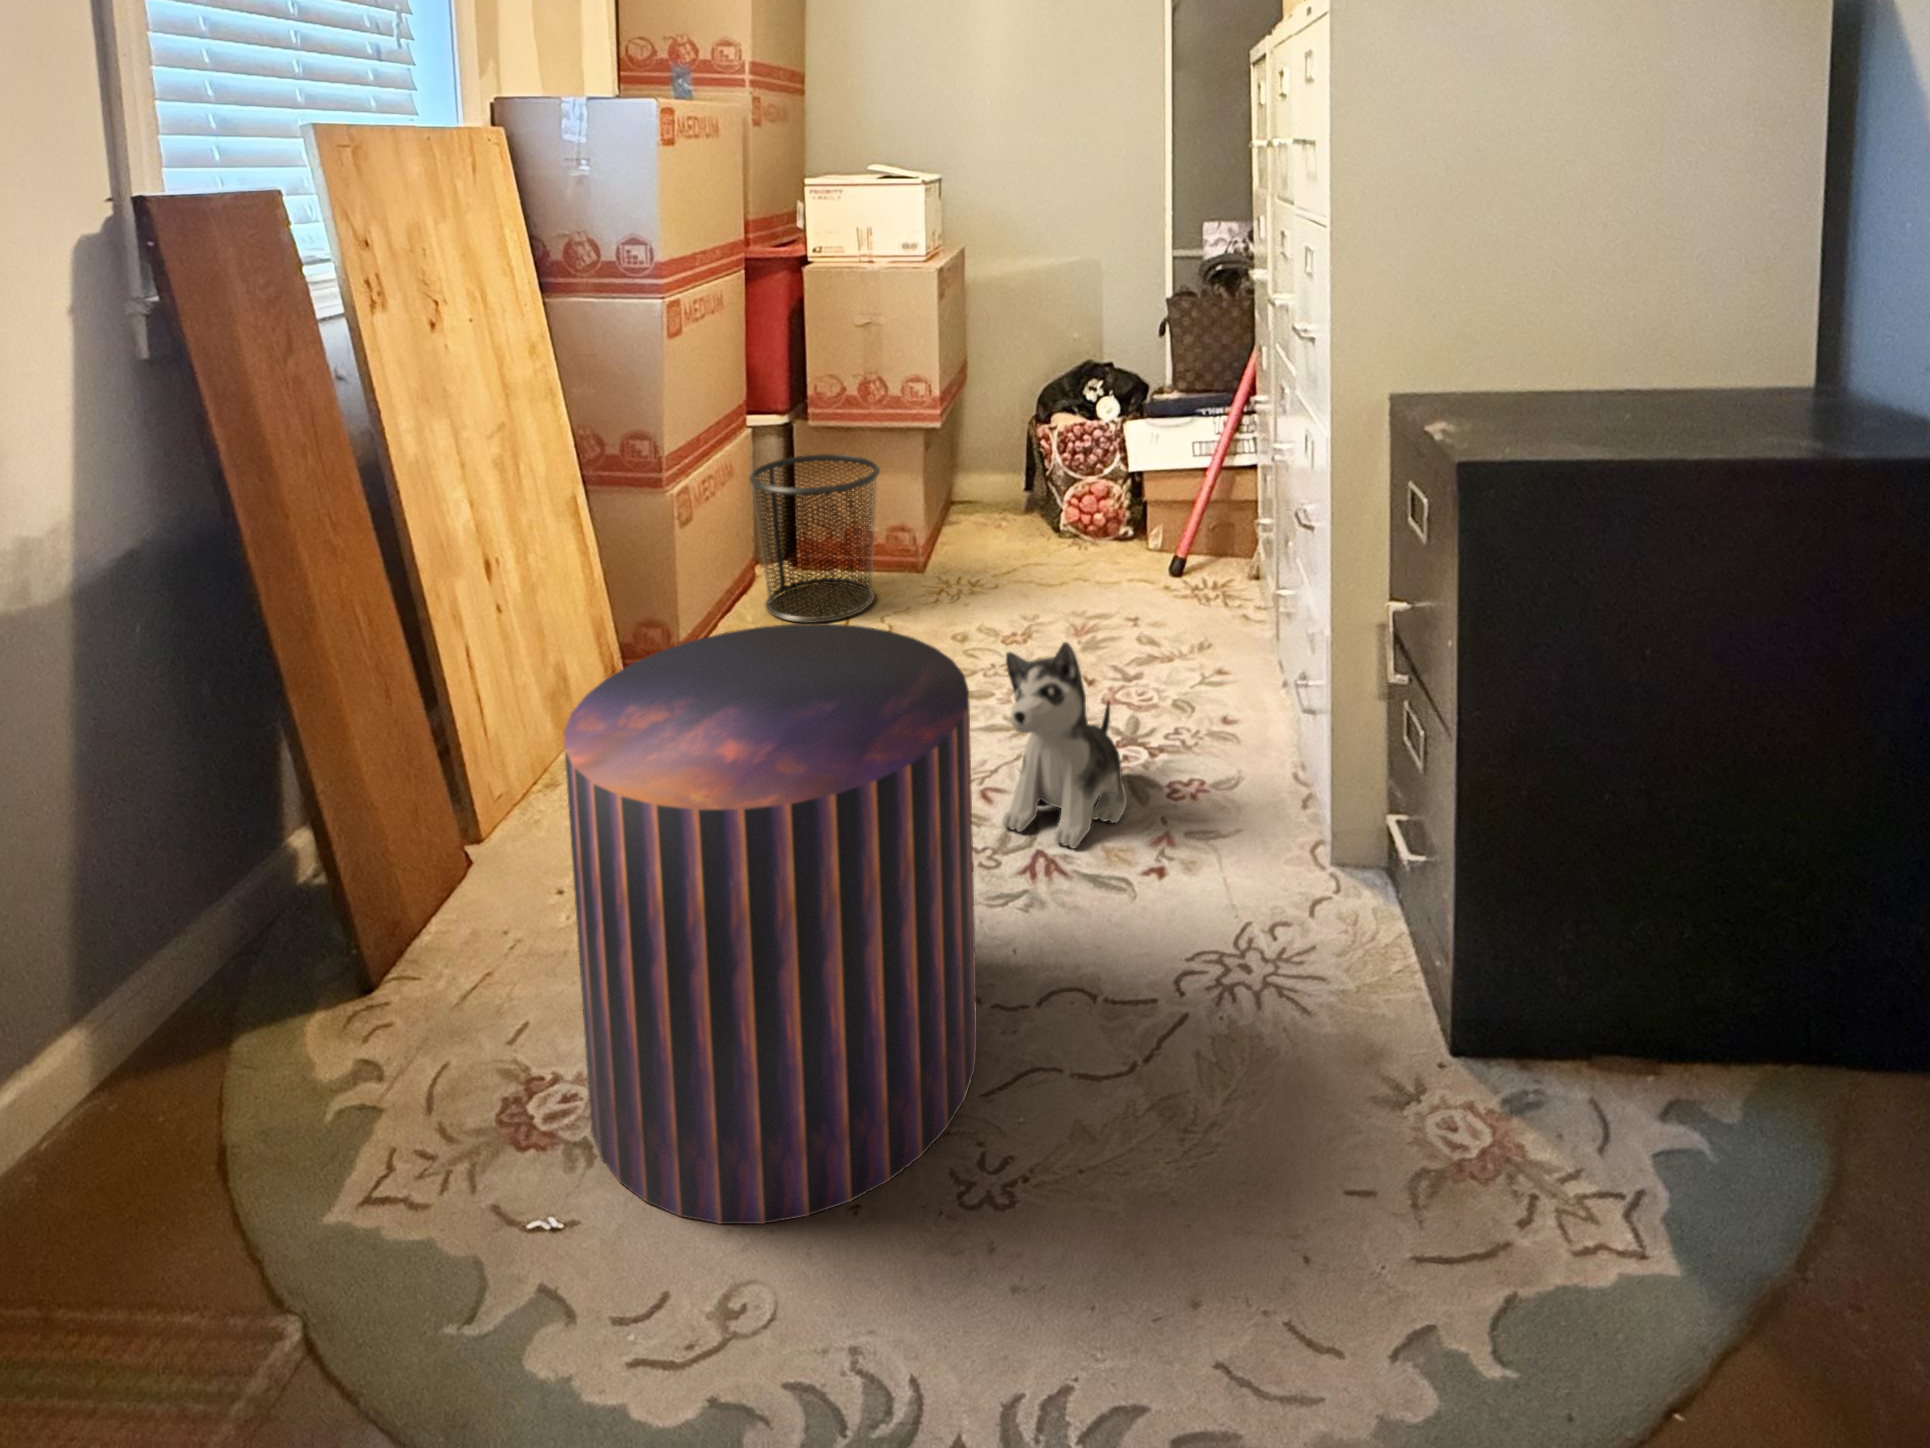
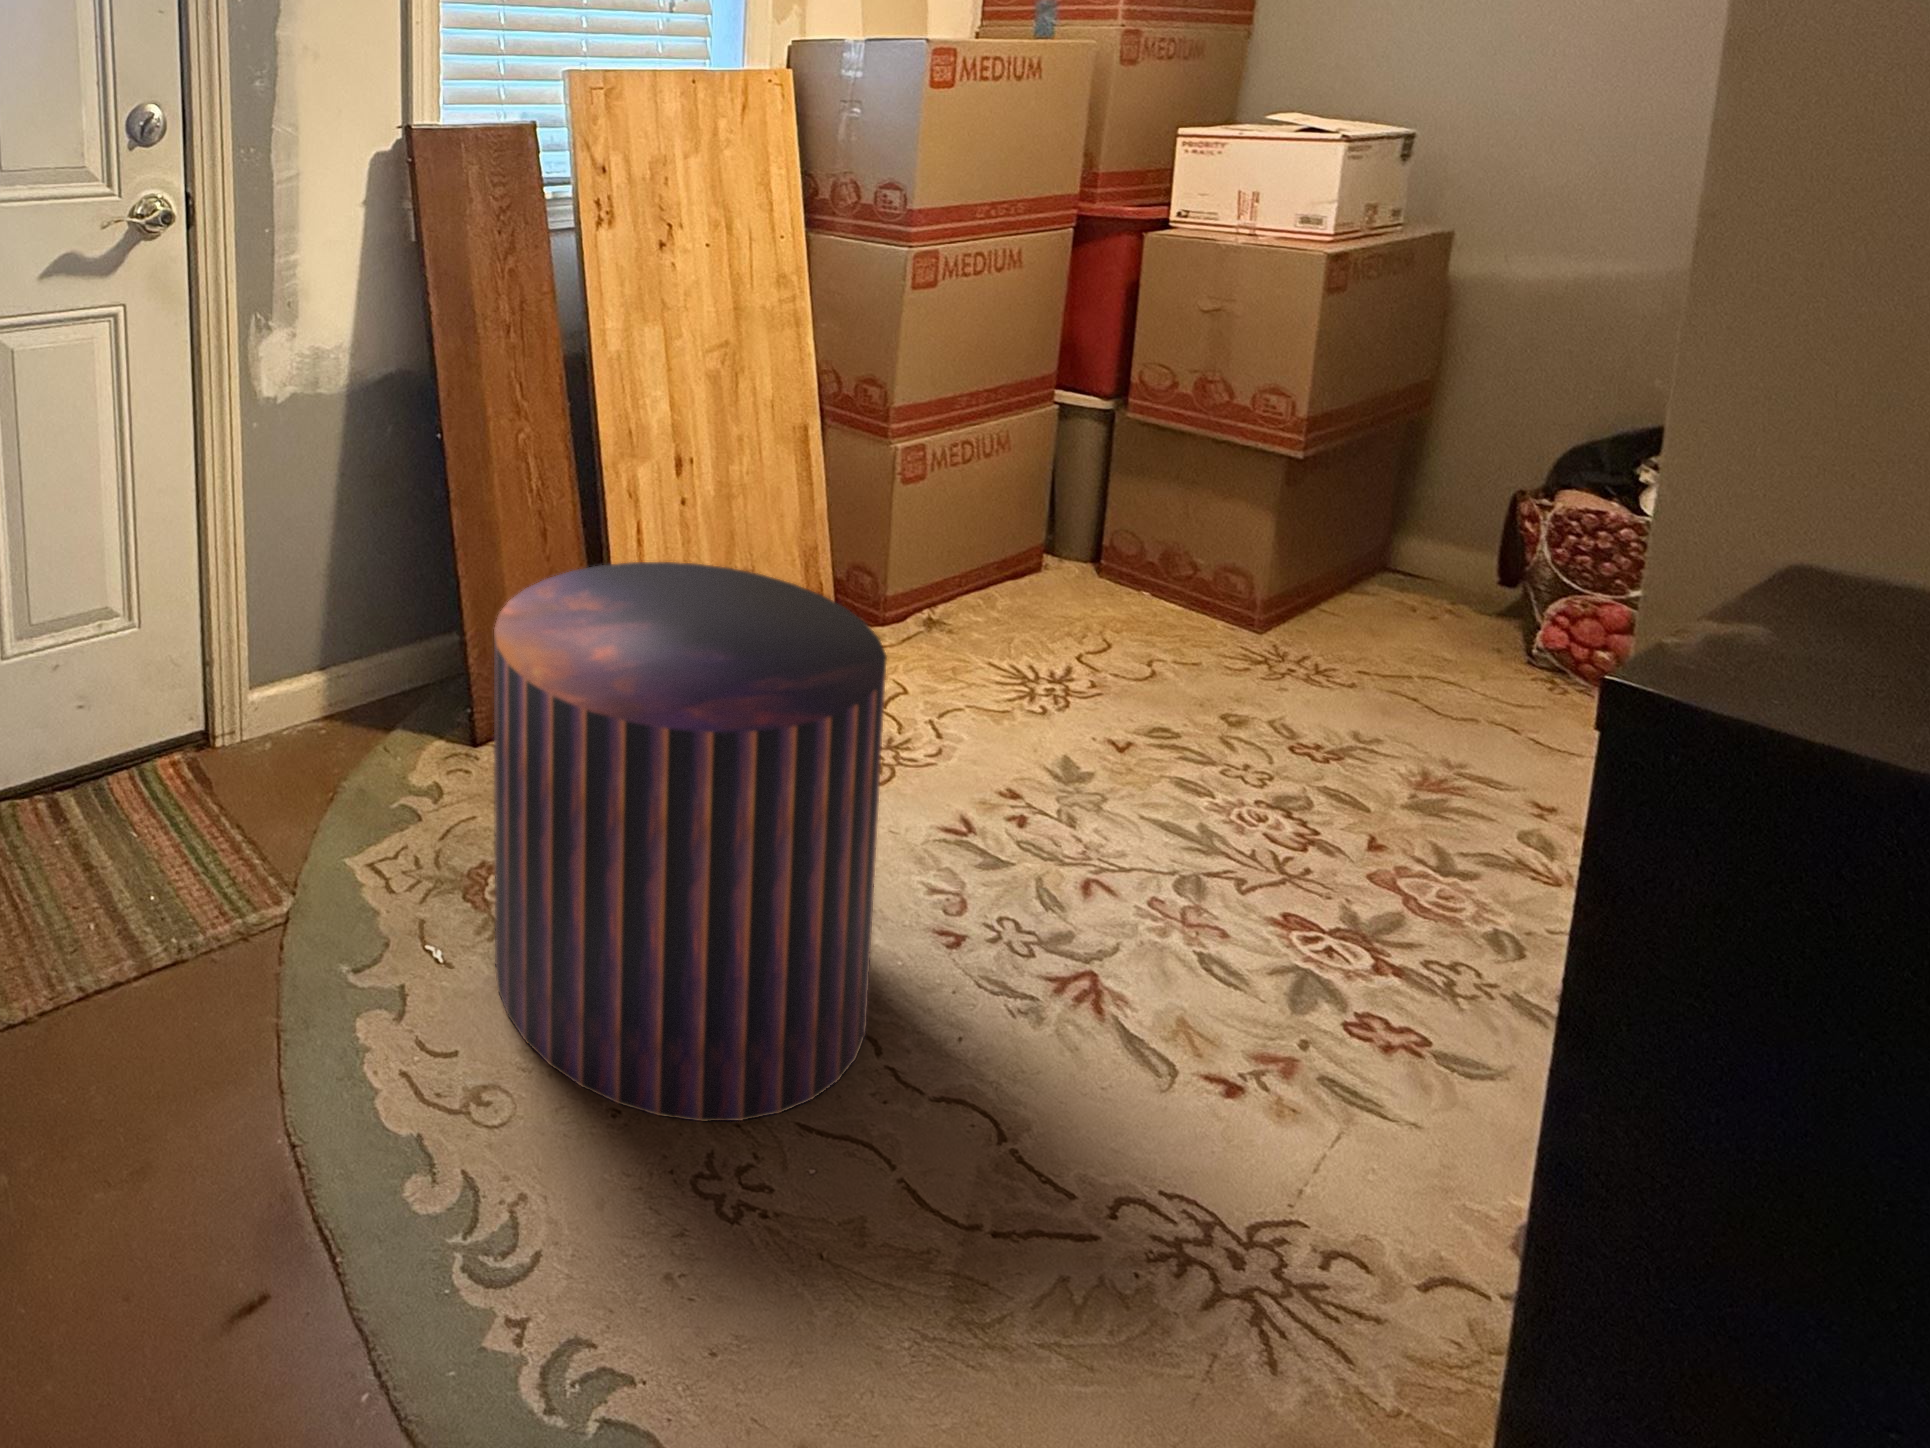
waste bin: present [750,454,880,623] -> none [1023,447,1195,647]
plush toy: present [1002,642,1127,848] -> none [1071,729,1303,1007]

